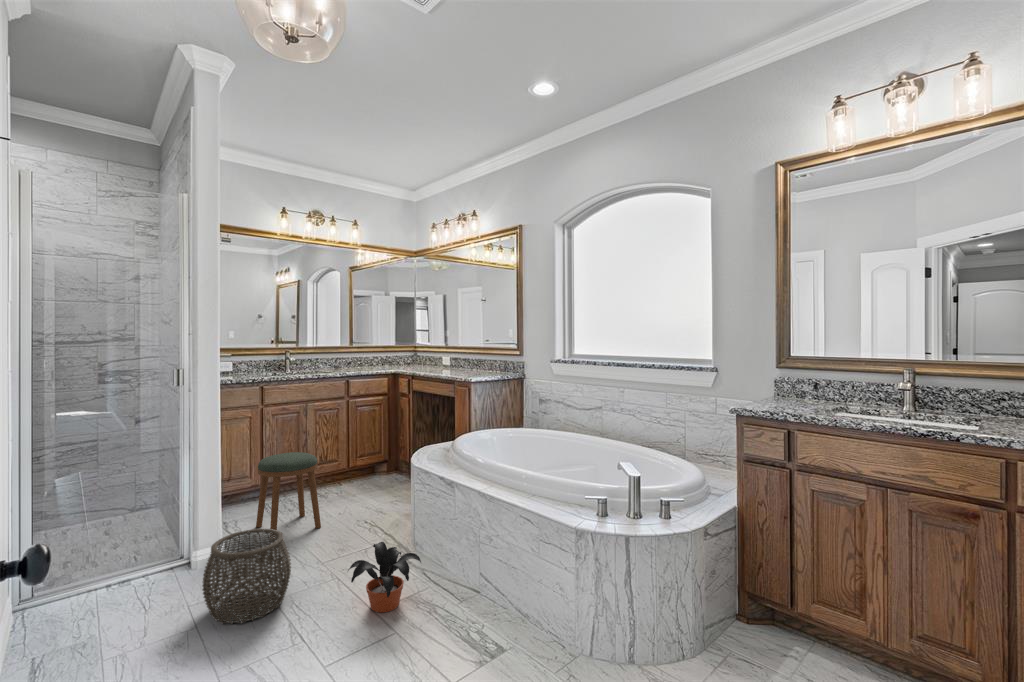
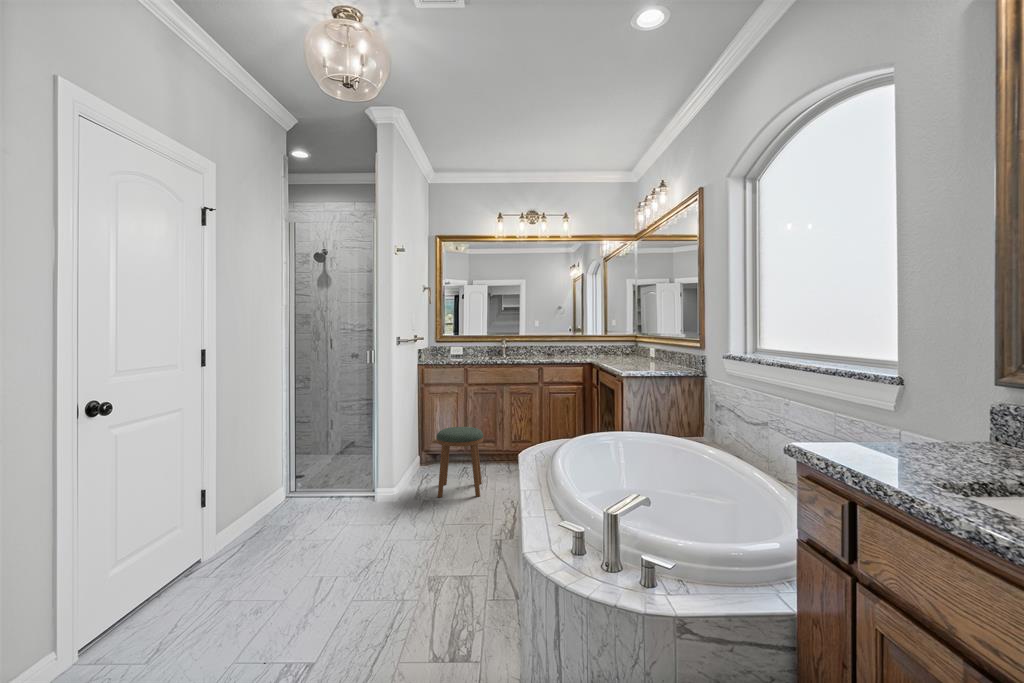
woven basket: present [202,529,291,624] -> none [334,481,399,552]
potted plant: present [348,542,421,612] -> none [402,518,469,583]

